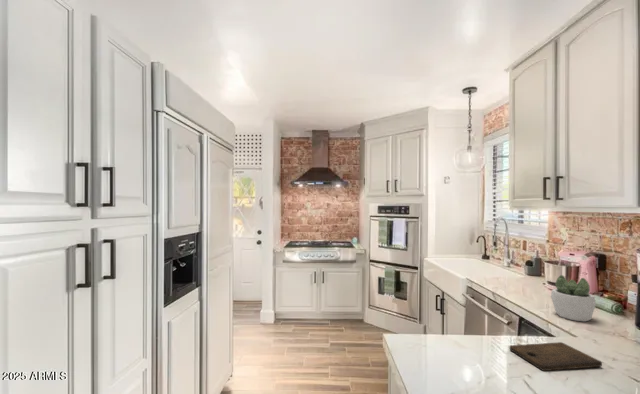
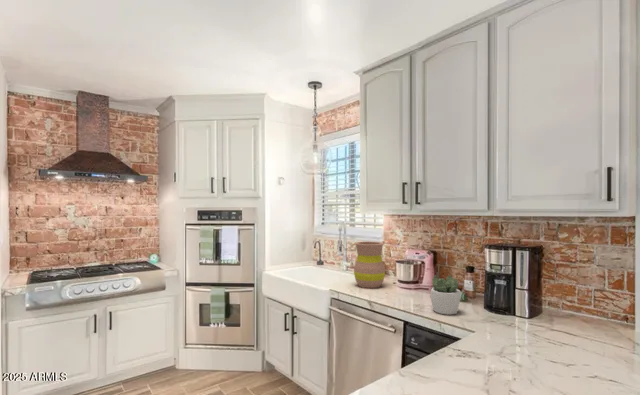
vase: none [495,237,532,284] -> present [354,241,385,288]
cutting board: present [510,342,602,371] -> none [460,340,515,373]

